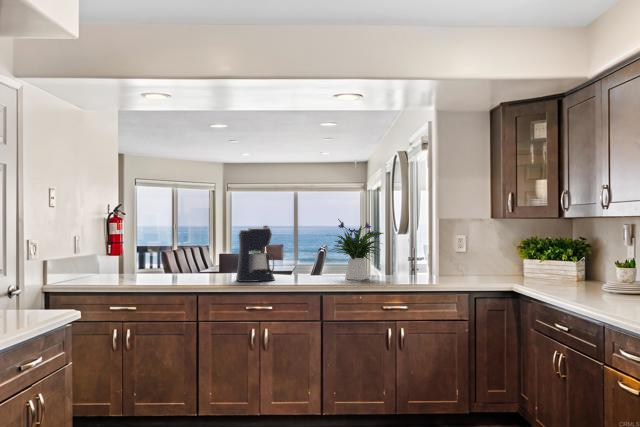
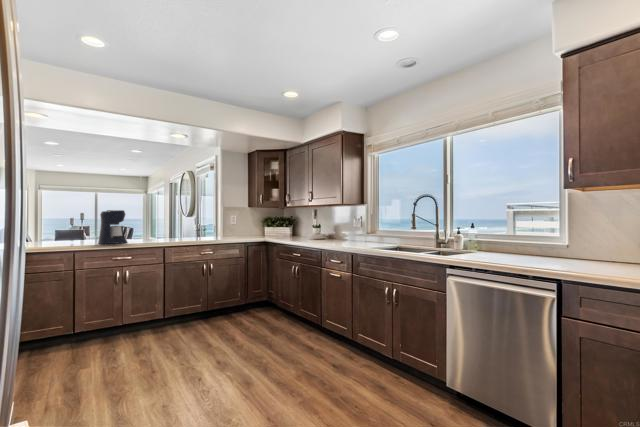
flower arrangement: present [333,219,383,280] -> none [163,205,198,240]

